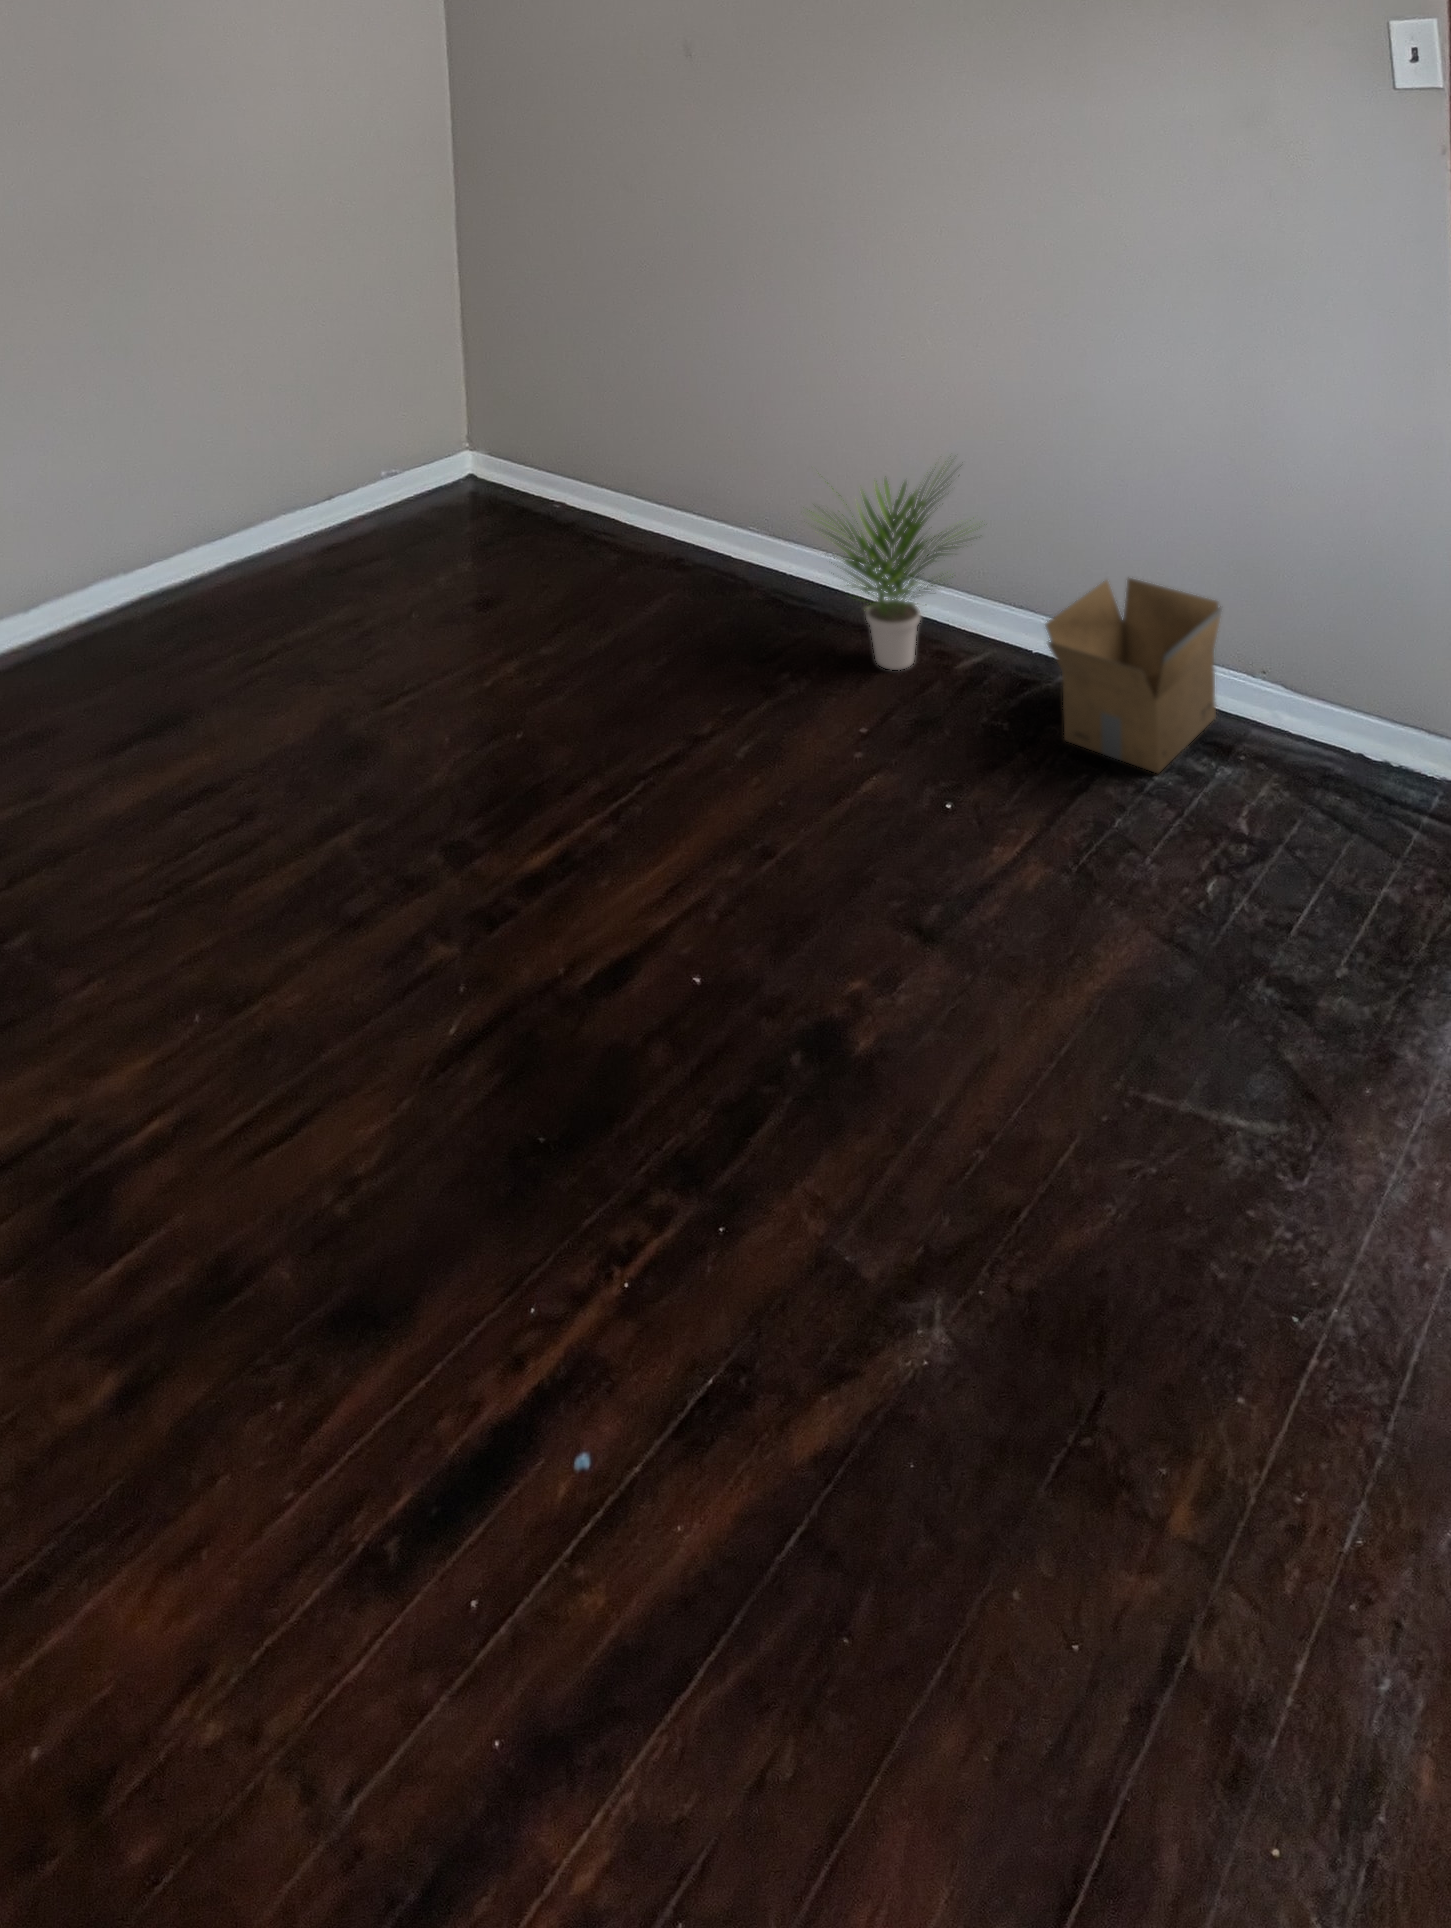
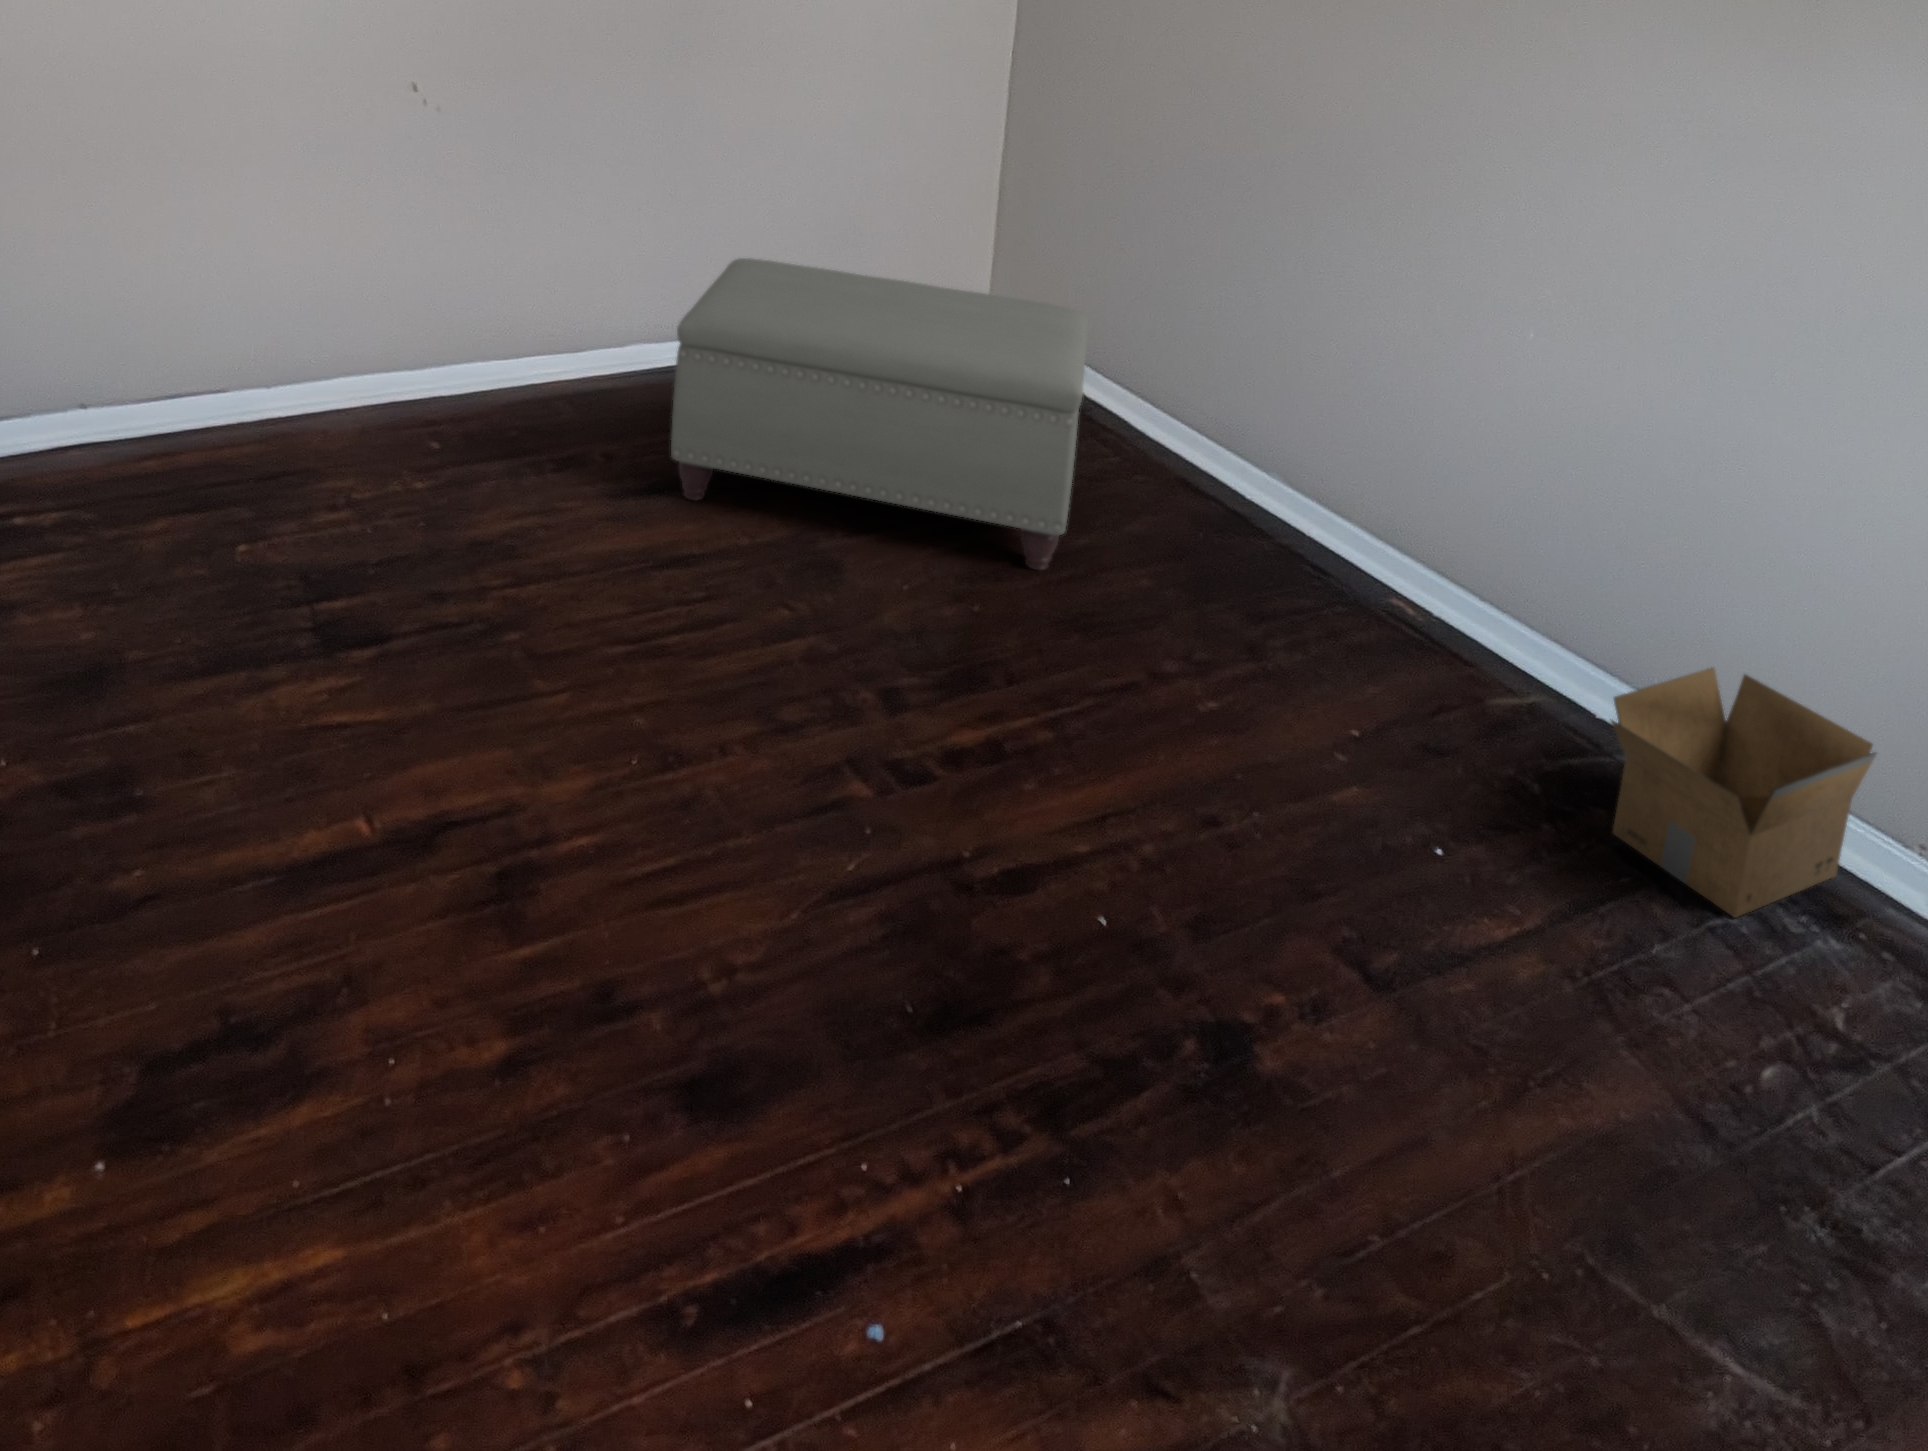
ottoman: none [167,419,586,712] -> present [671,258,1088,570]
potted plant: present [815,456,985,670] -> none [1326,427,1562,682]

